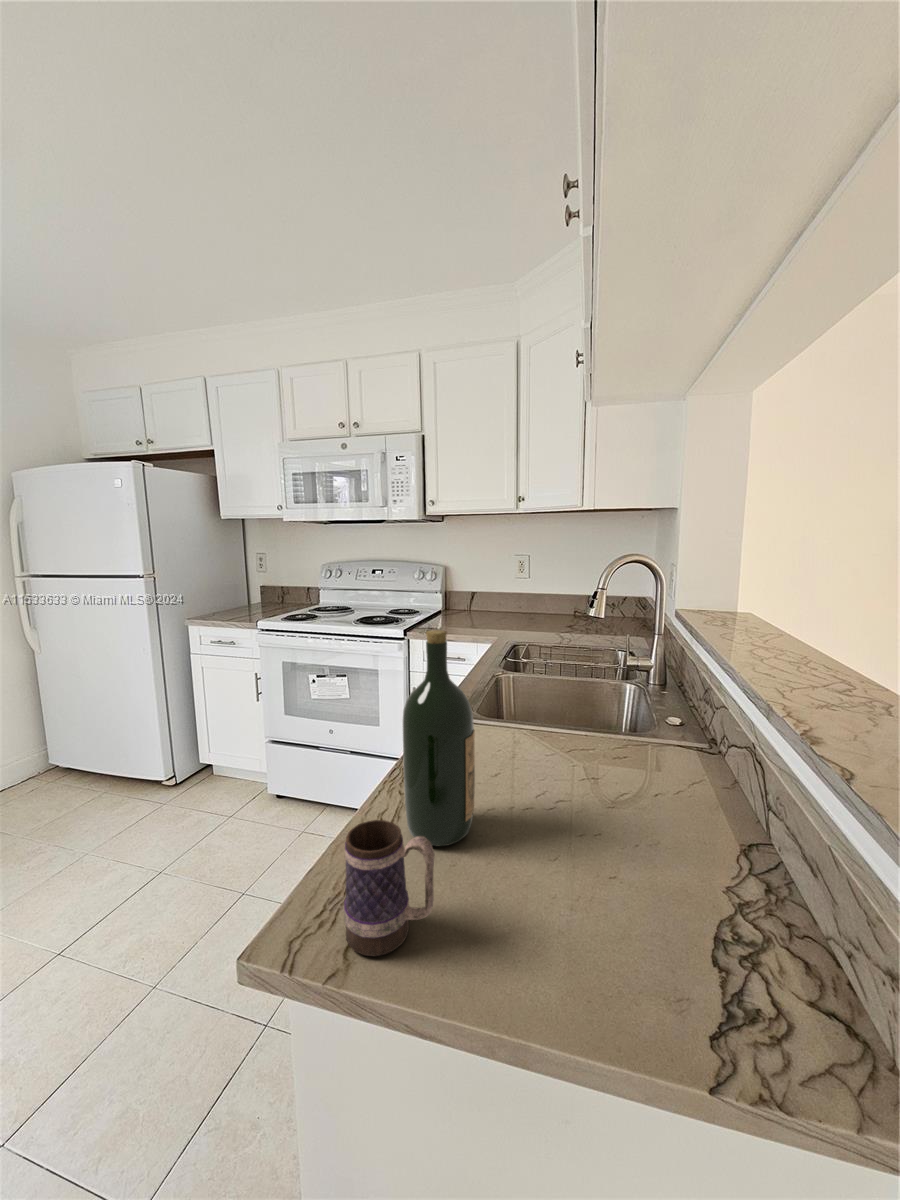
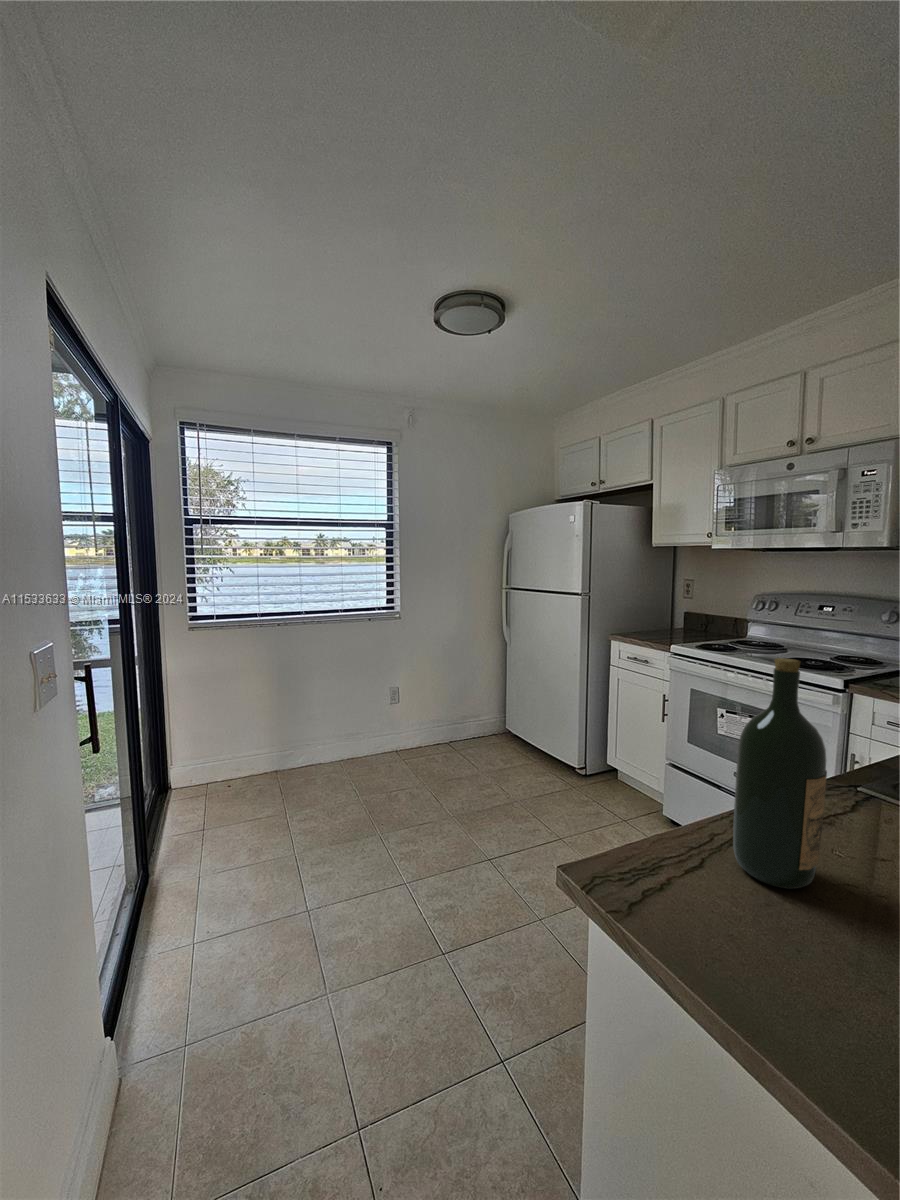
mug: present [344,820,435,956] -> none [635,807,722,927]

